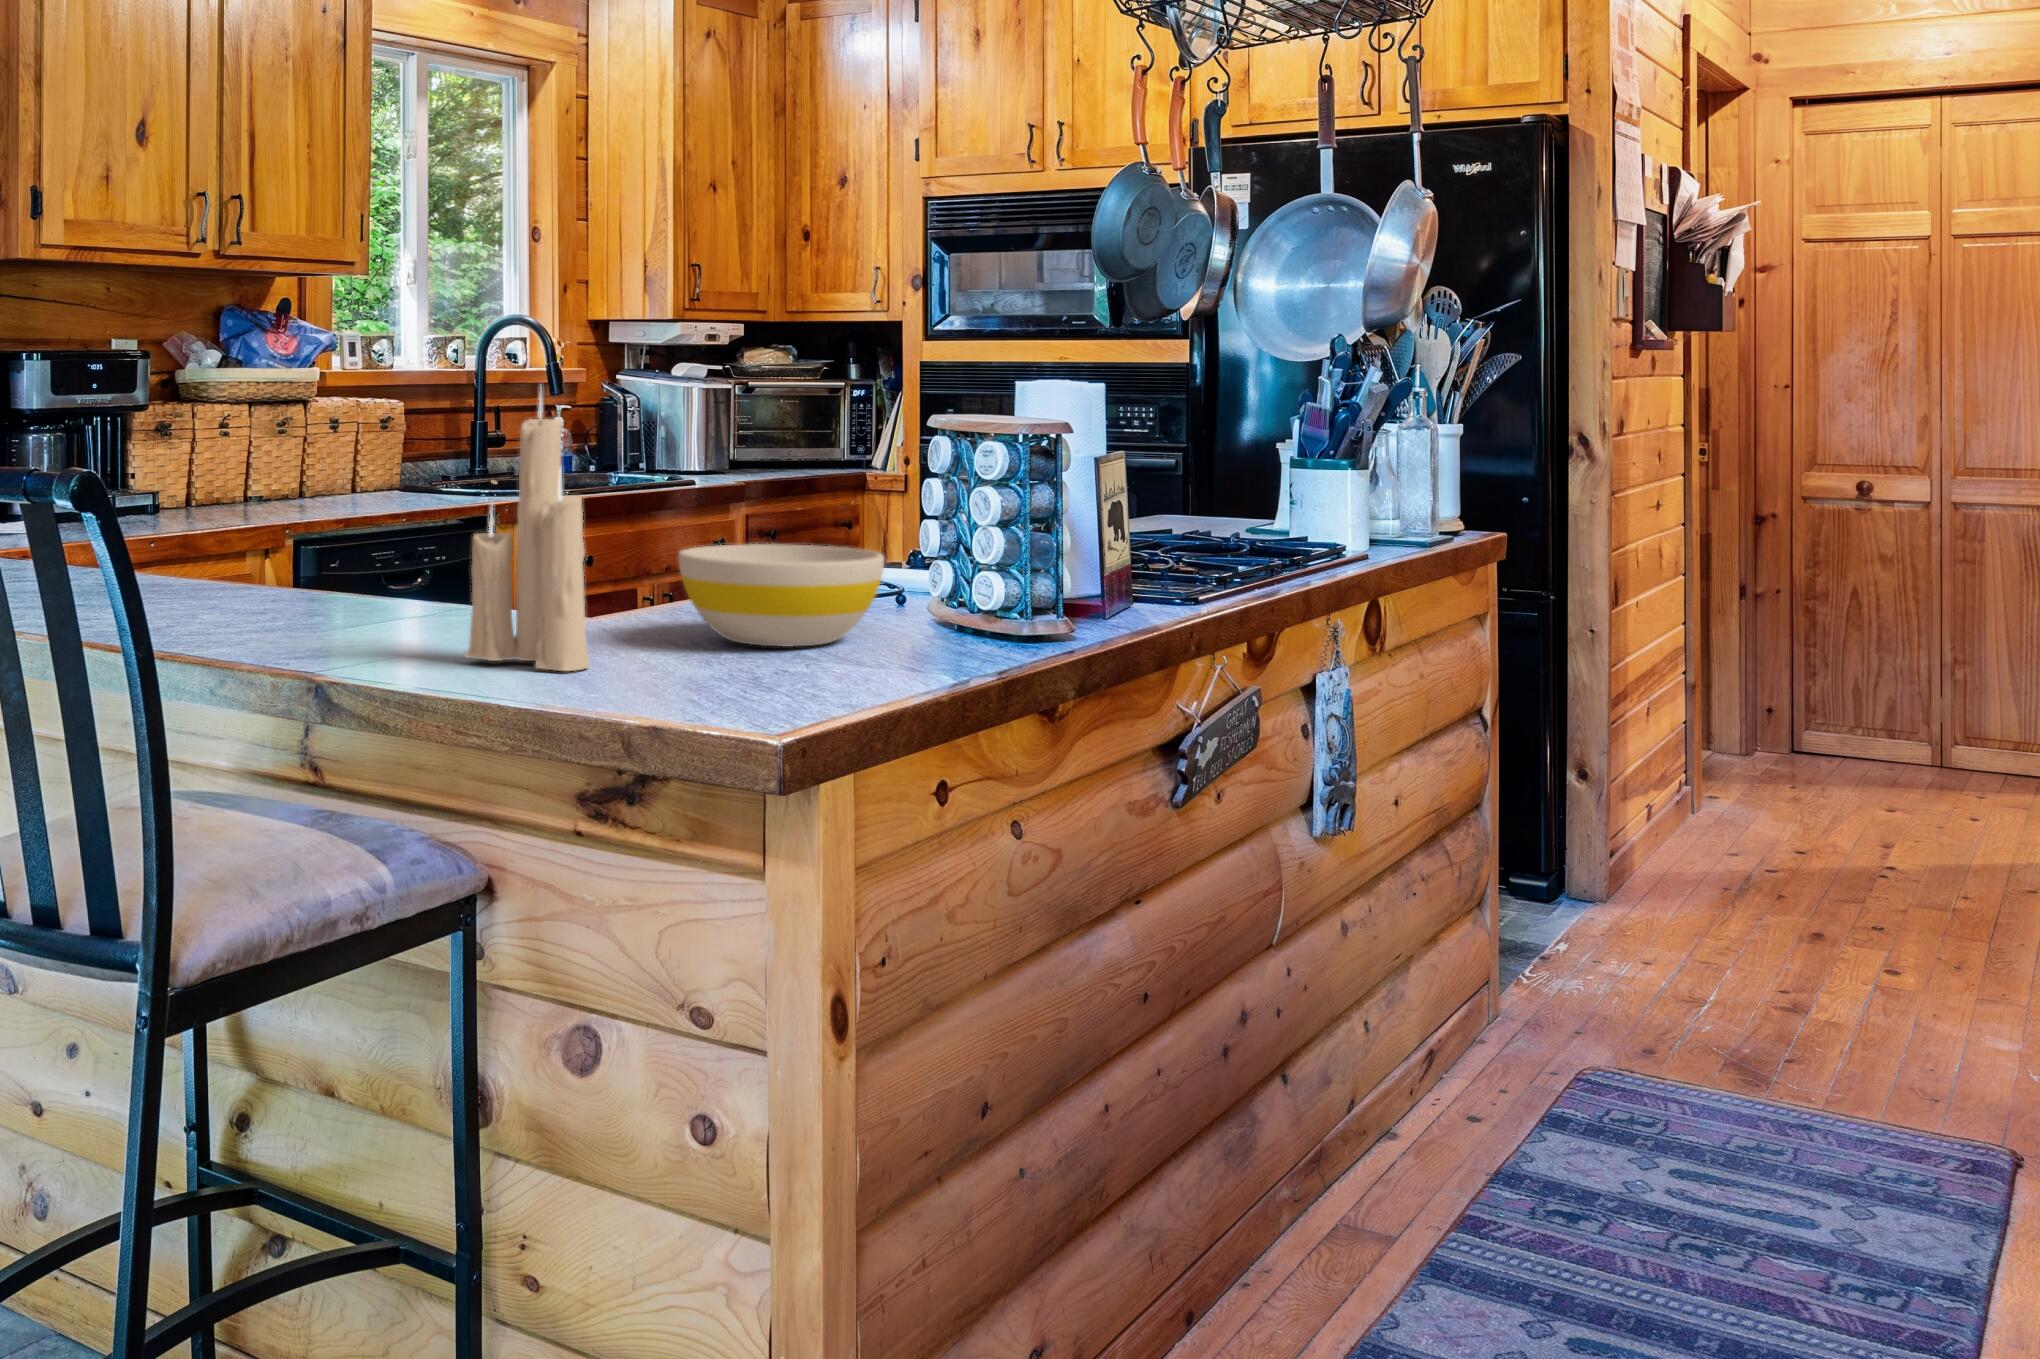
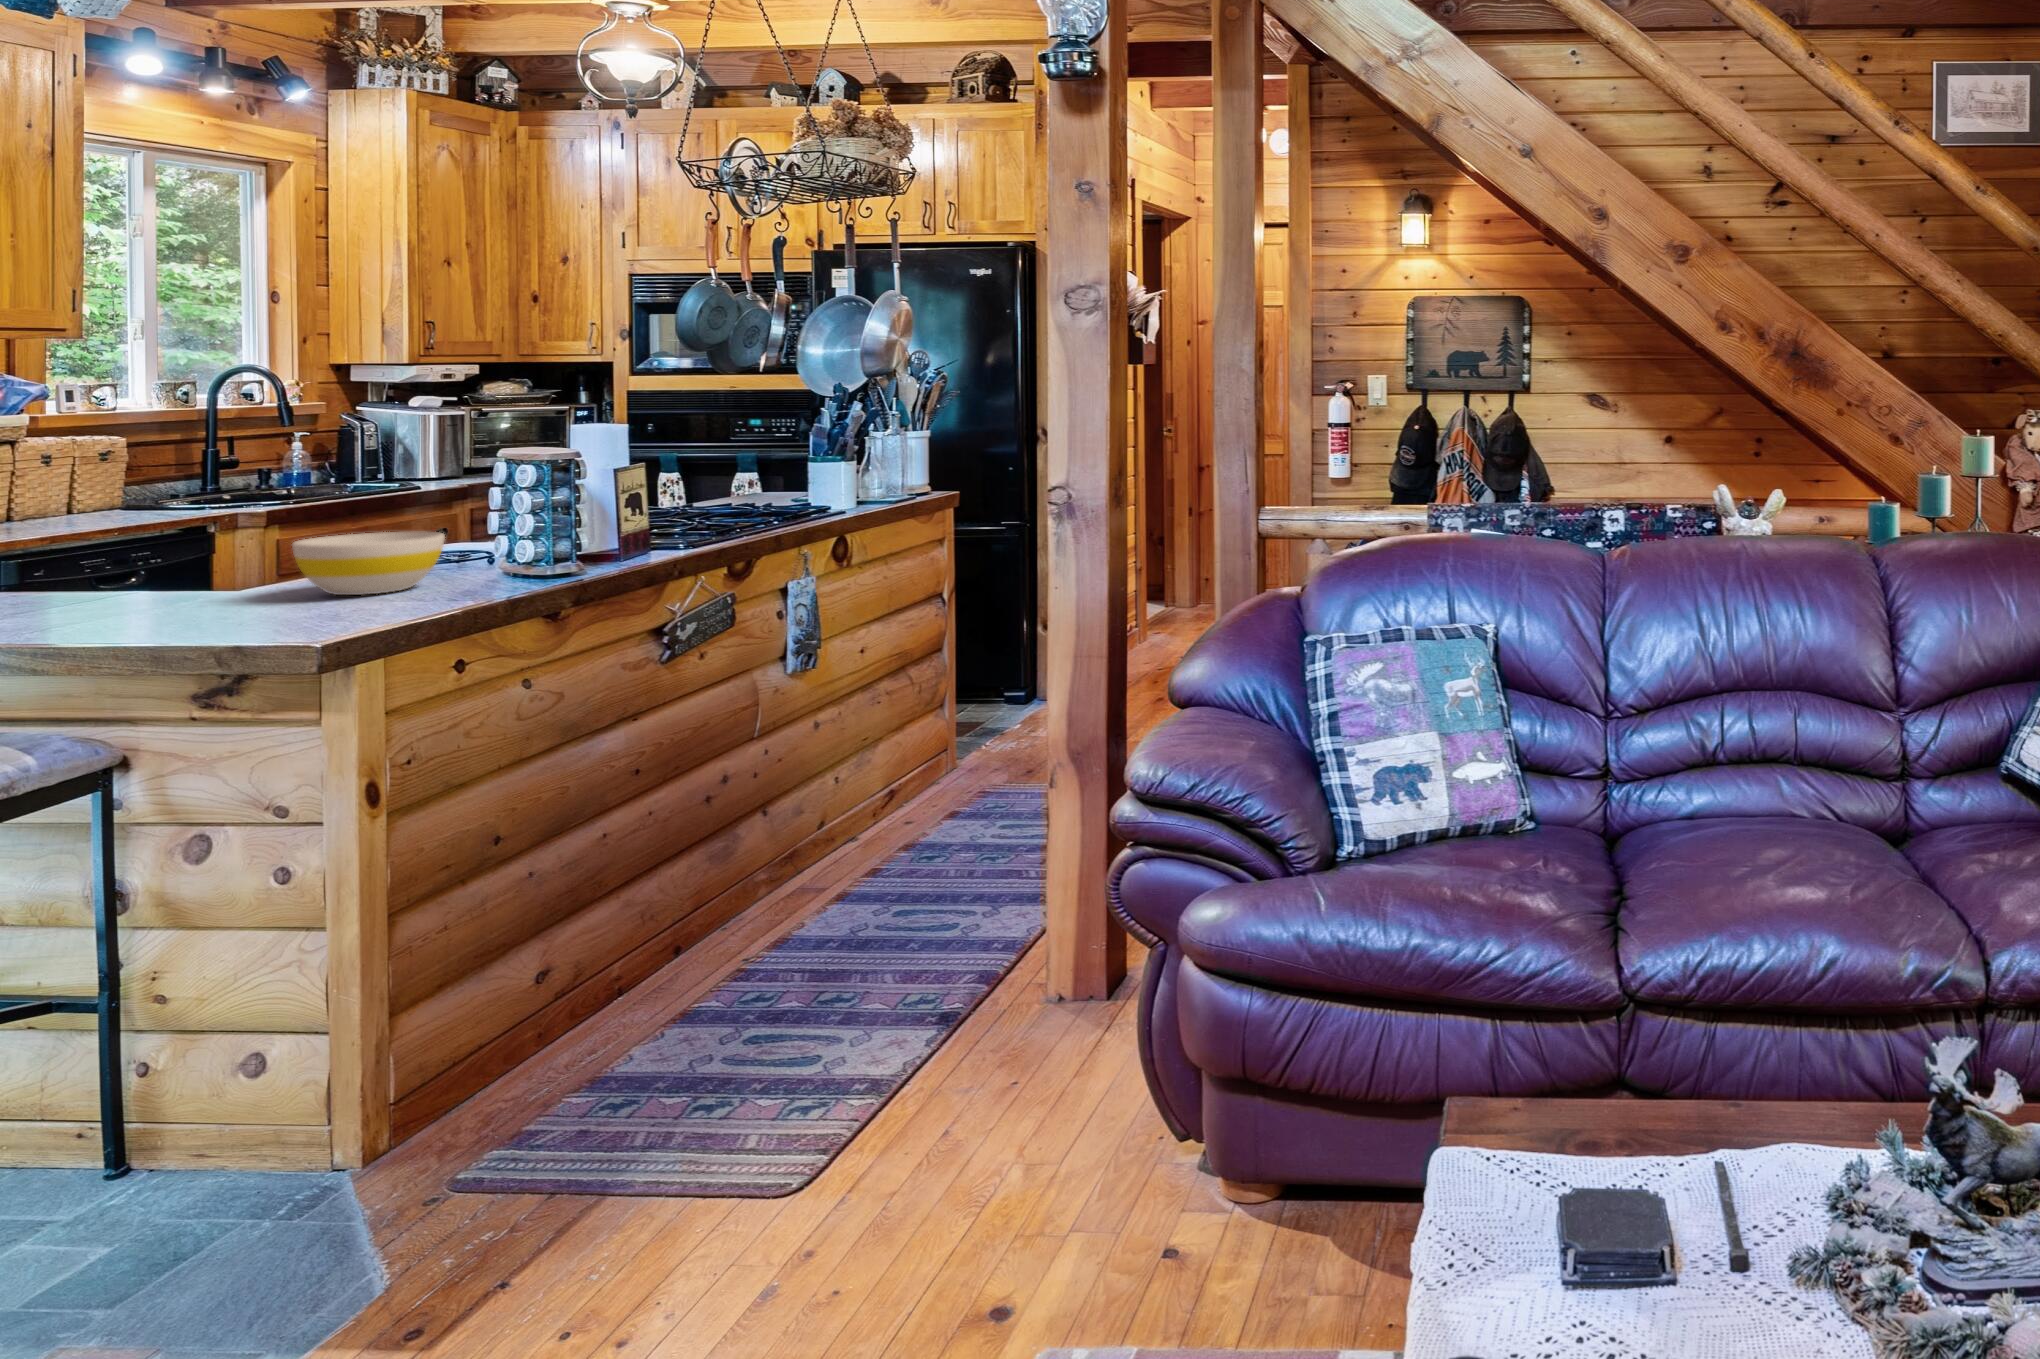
candle: present [465,397,590,671] -> none [112,434,212,622]

